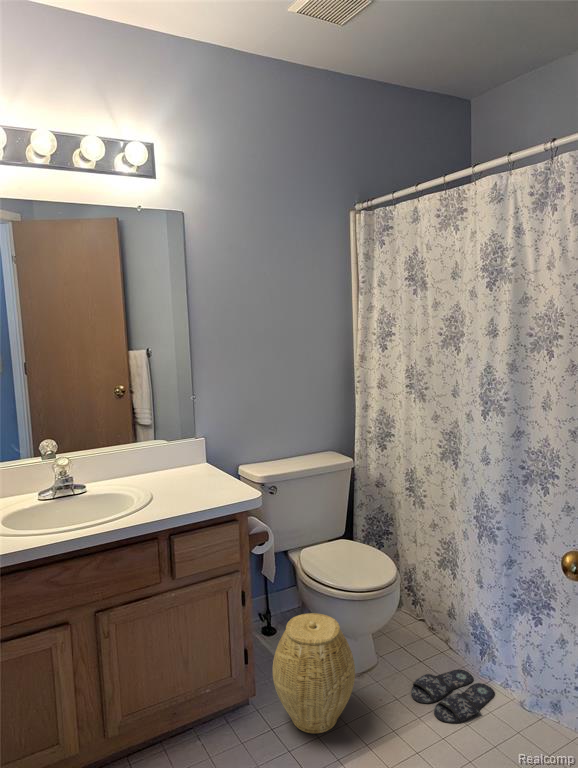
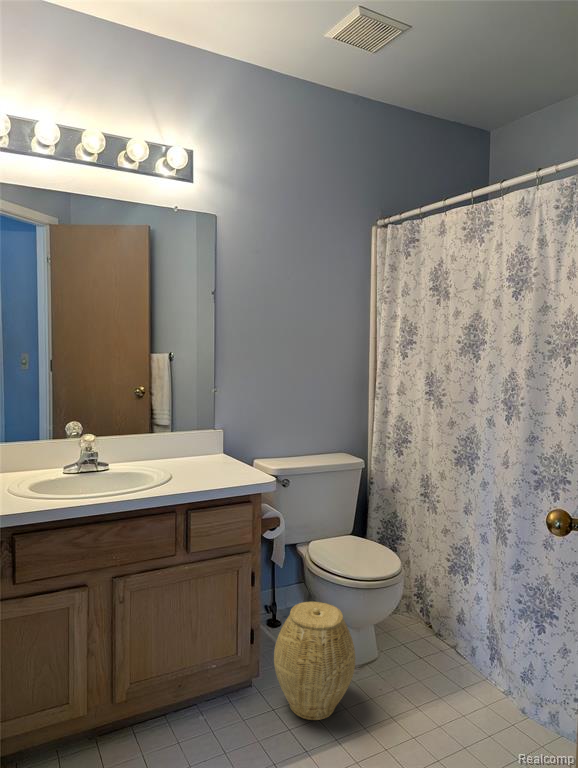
slippers: present [411,669,494,723] -> none [410,675,494,724]

